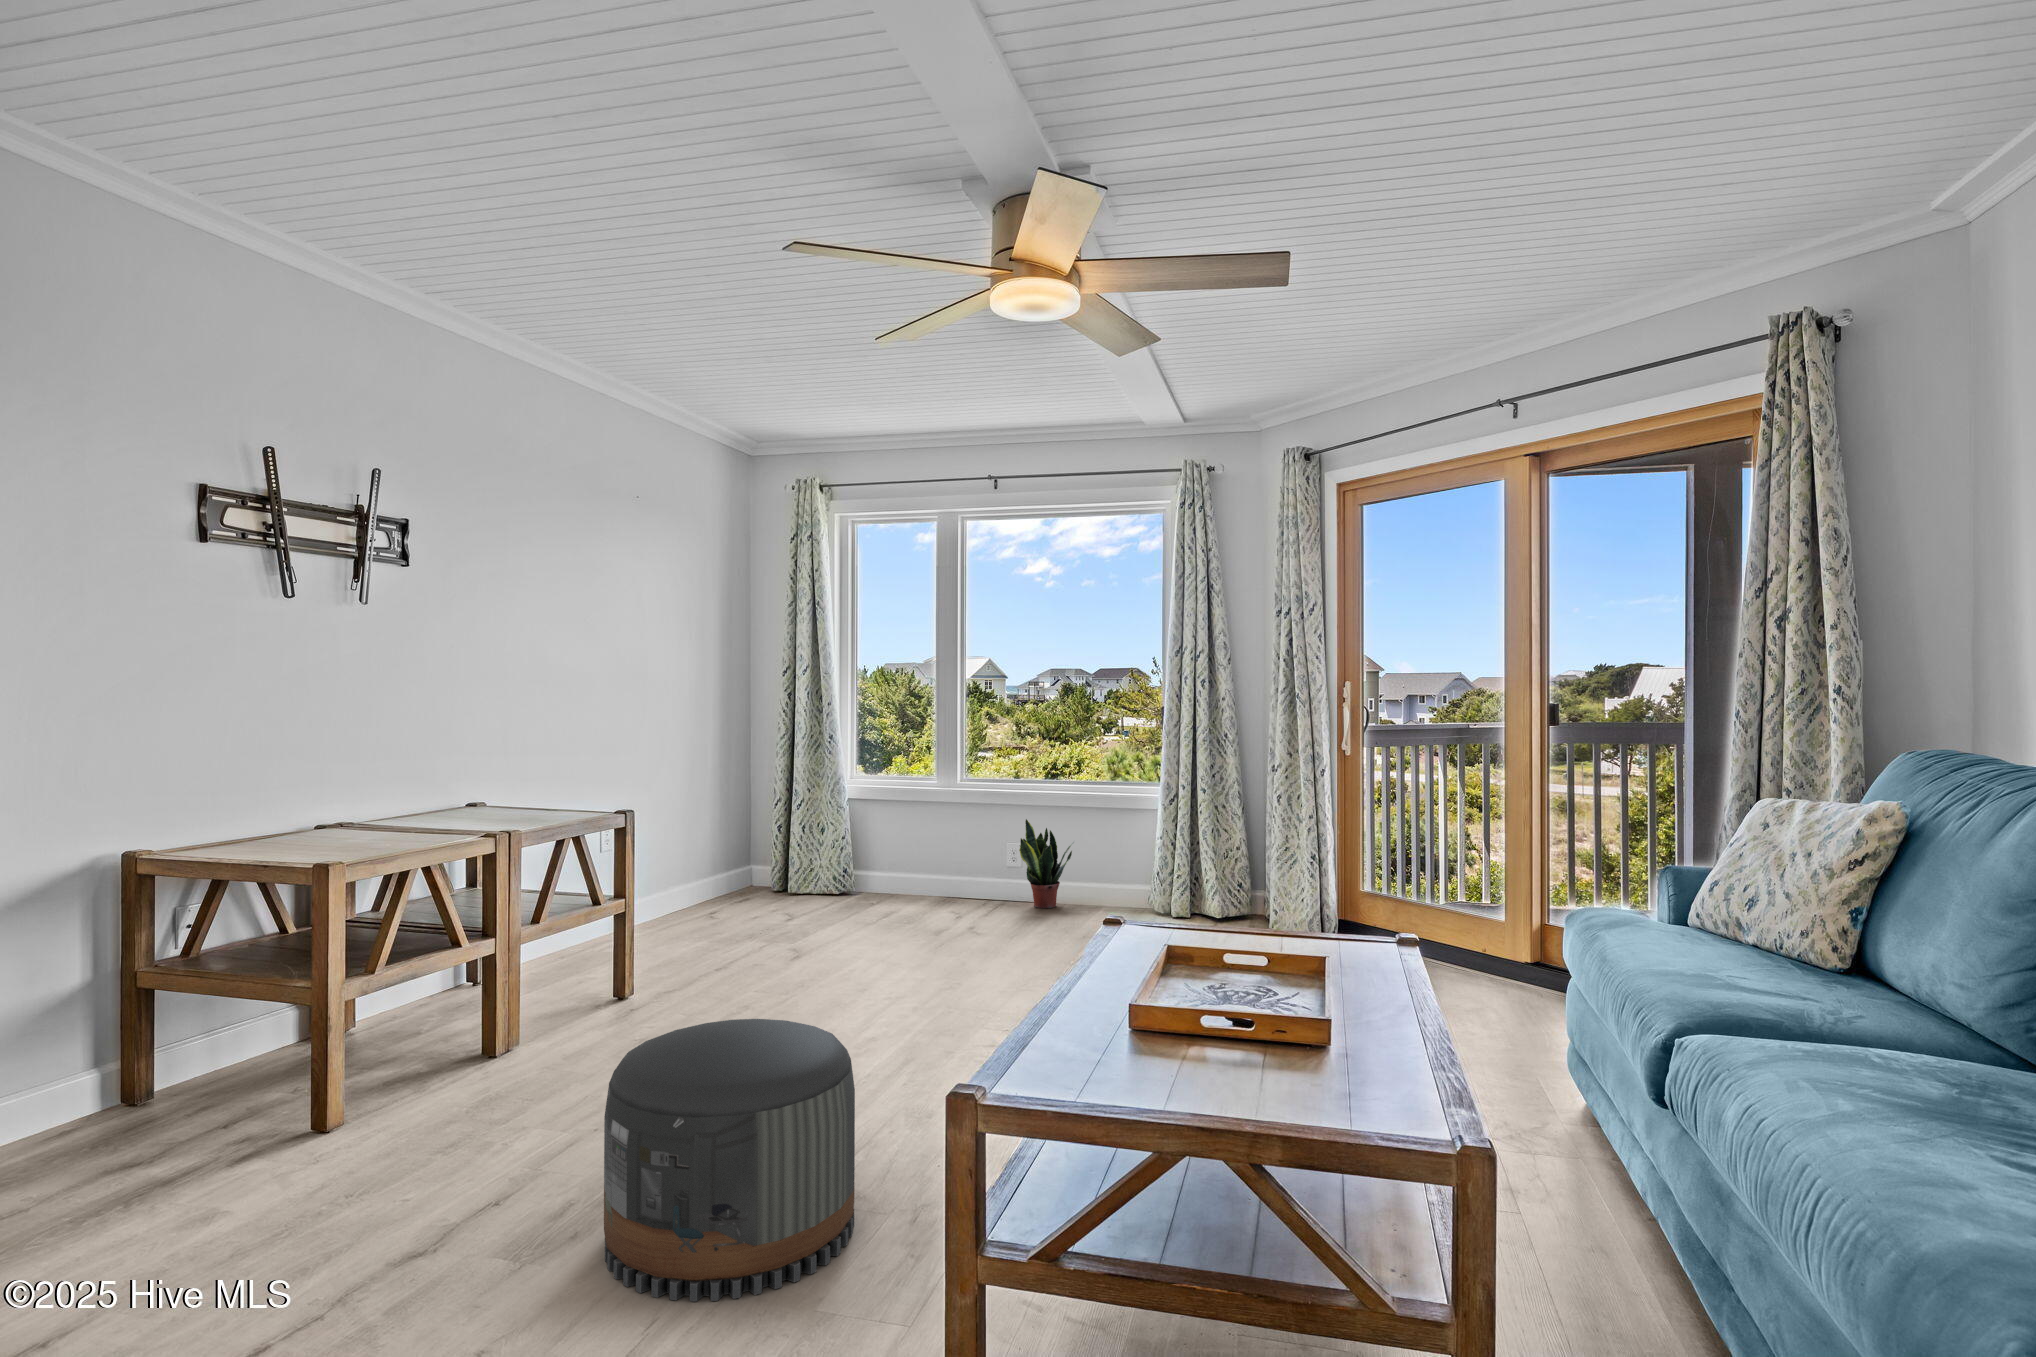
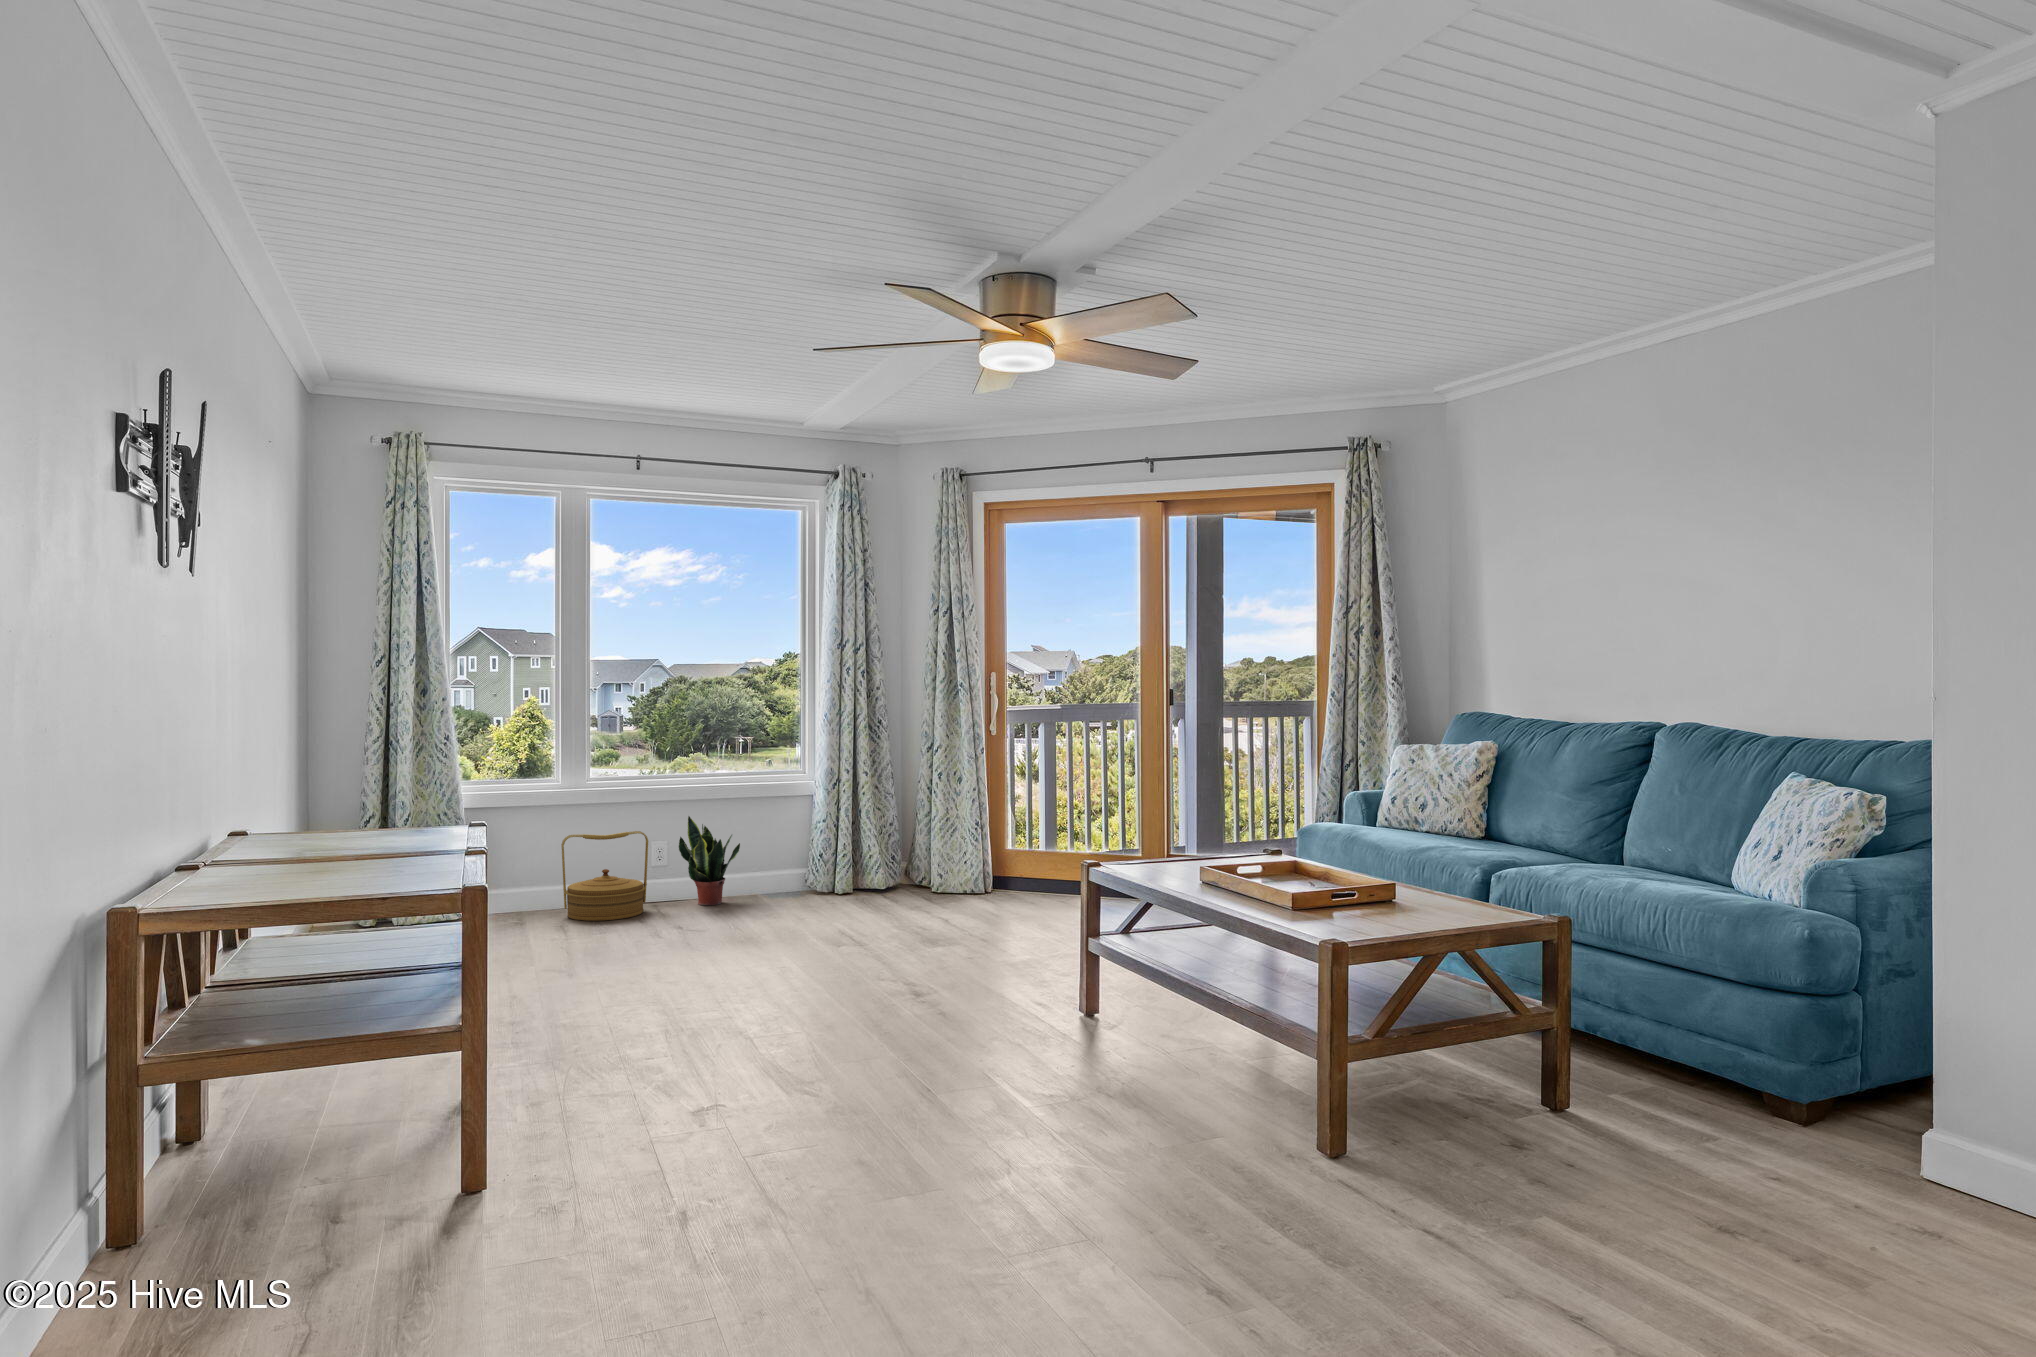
woven basket: none [912,827,985,909] -> present [561,831,648,921]
pouf: present [604,1019,855,1301] -> none [948,956,1139,1155]

